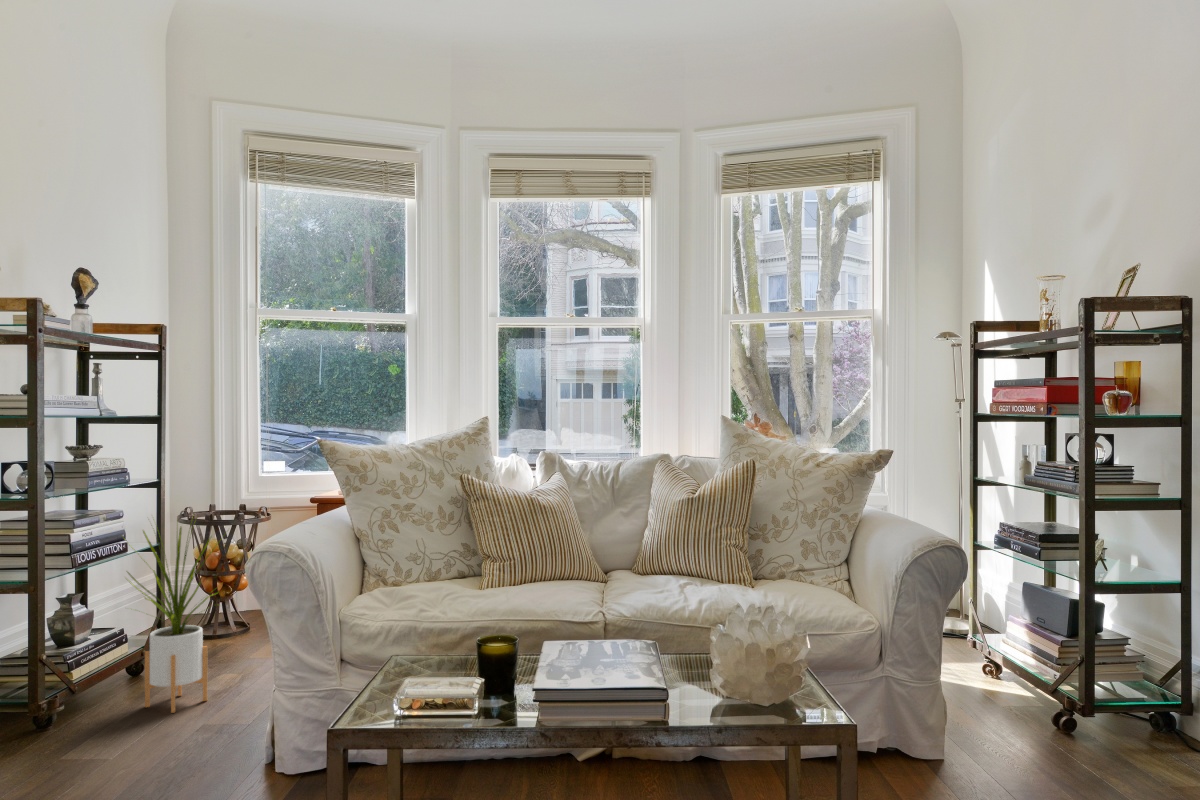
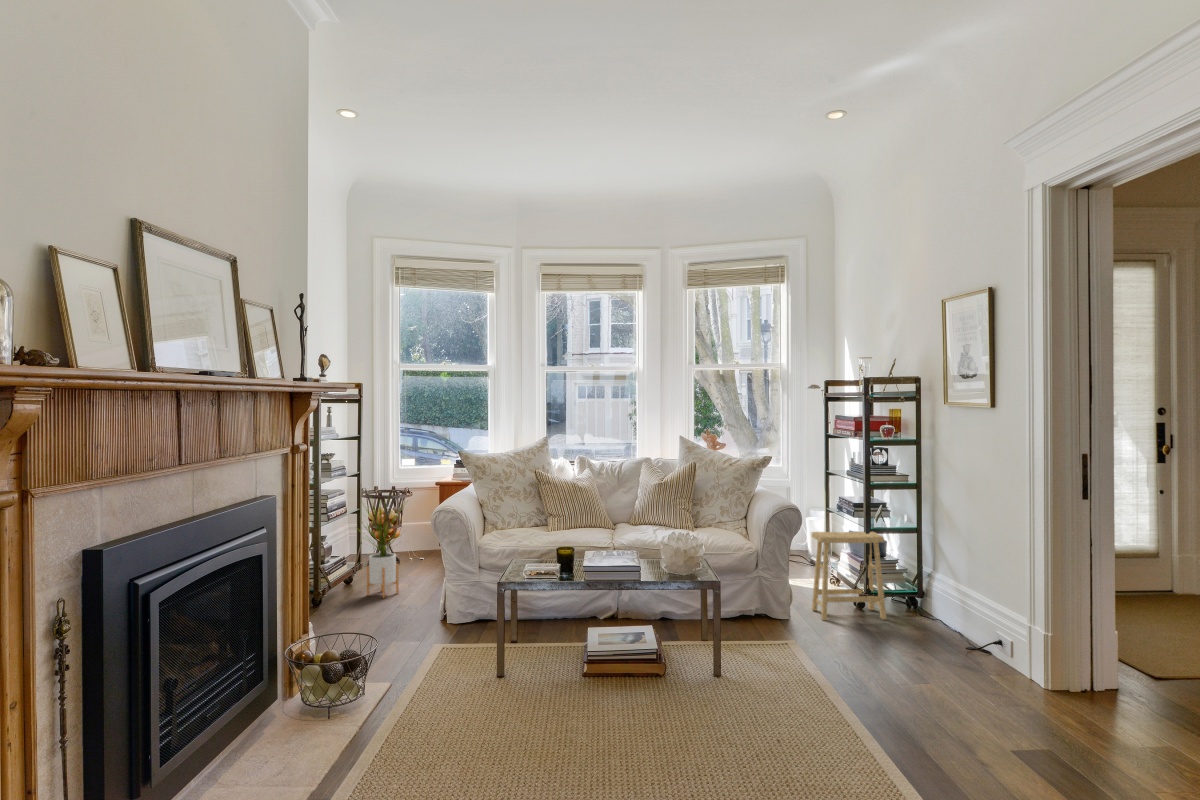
footstool: none [986,591,1152,774] -> present [812,532,886,621]

